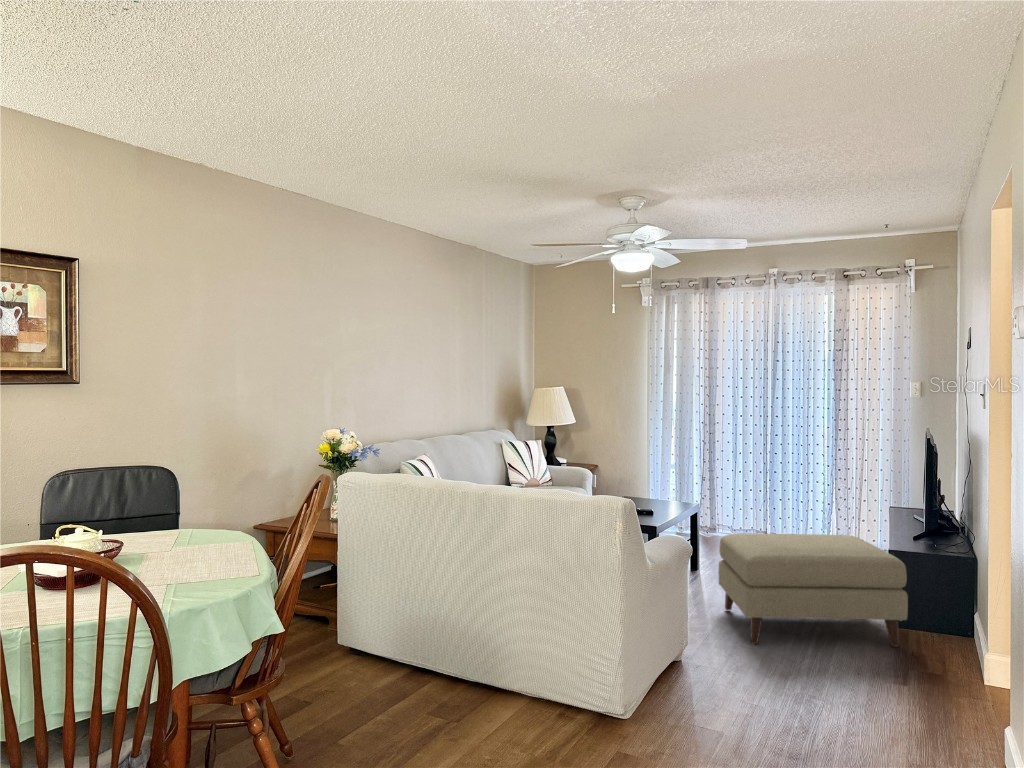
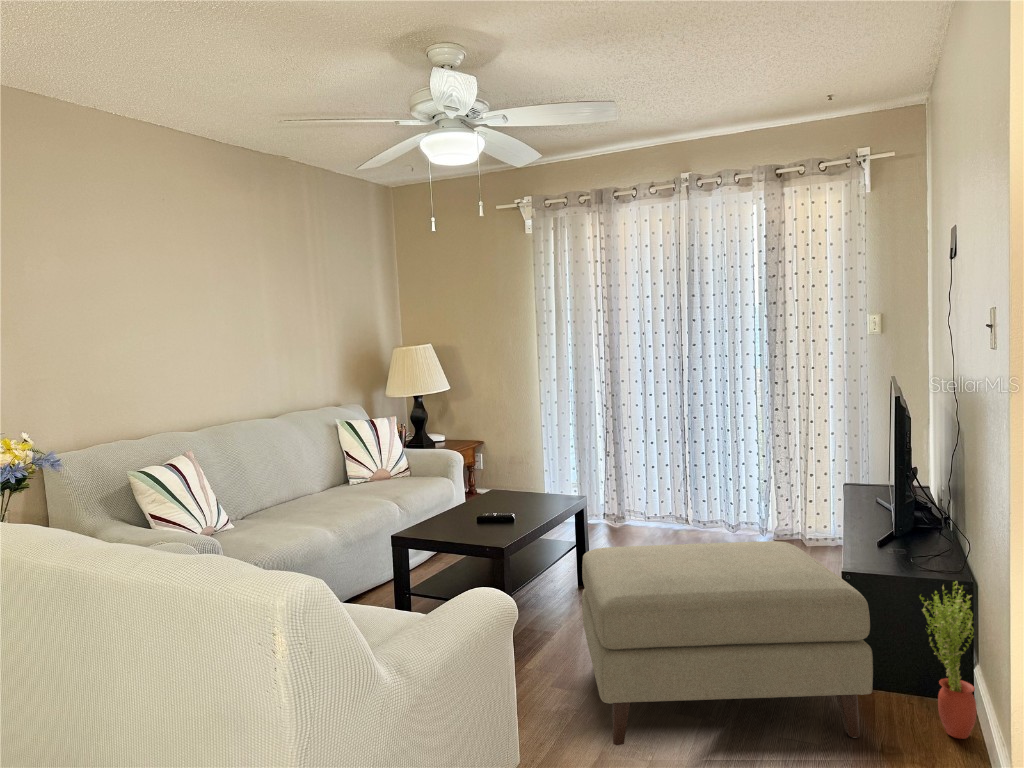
potted plant: none [937,558,969,650] -> present [920,582,977,739]

